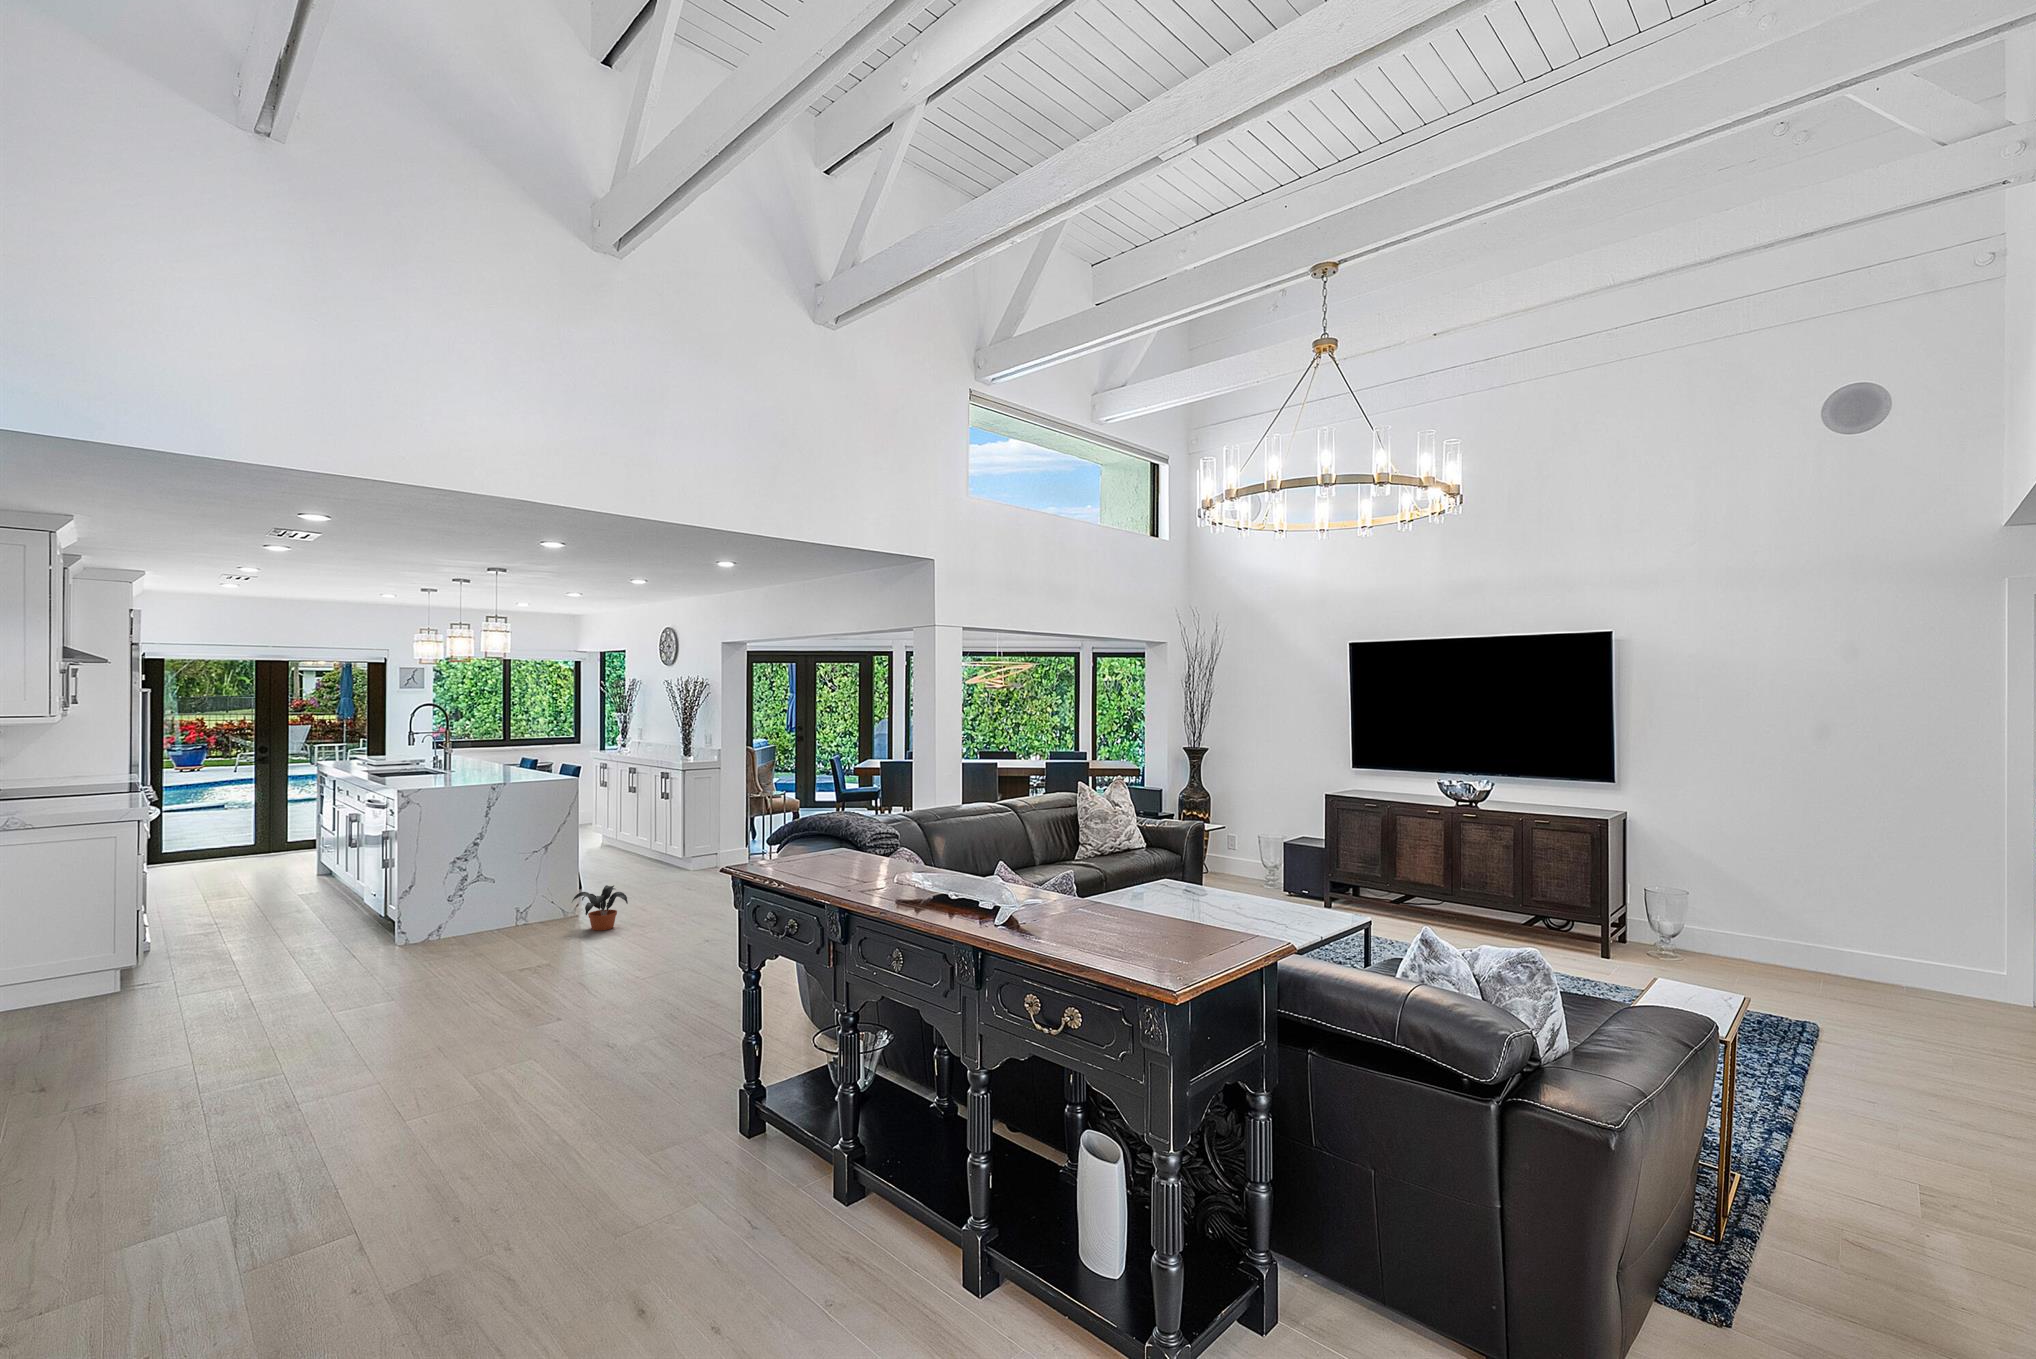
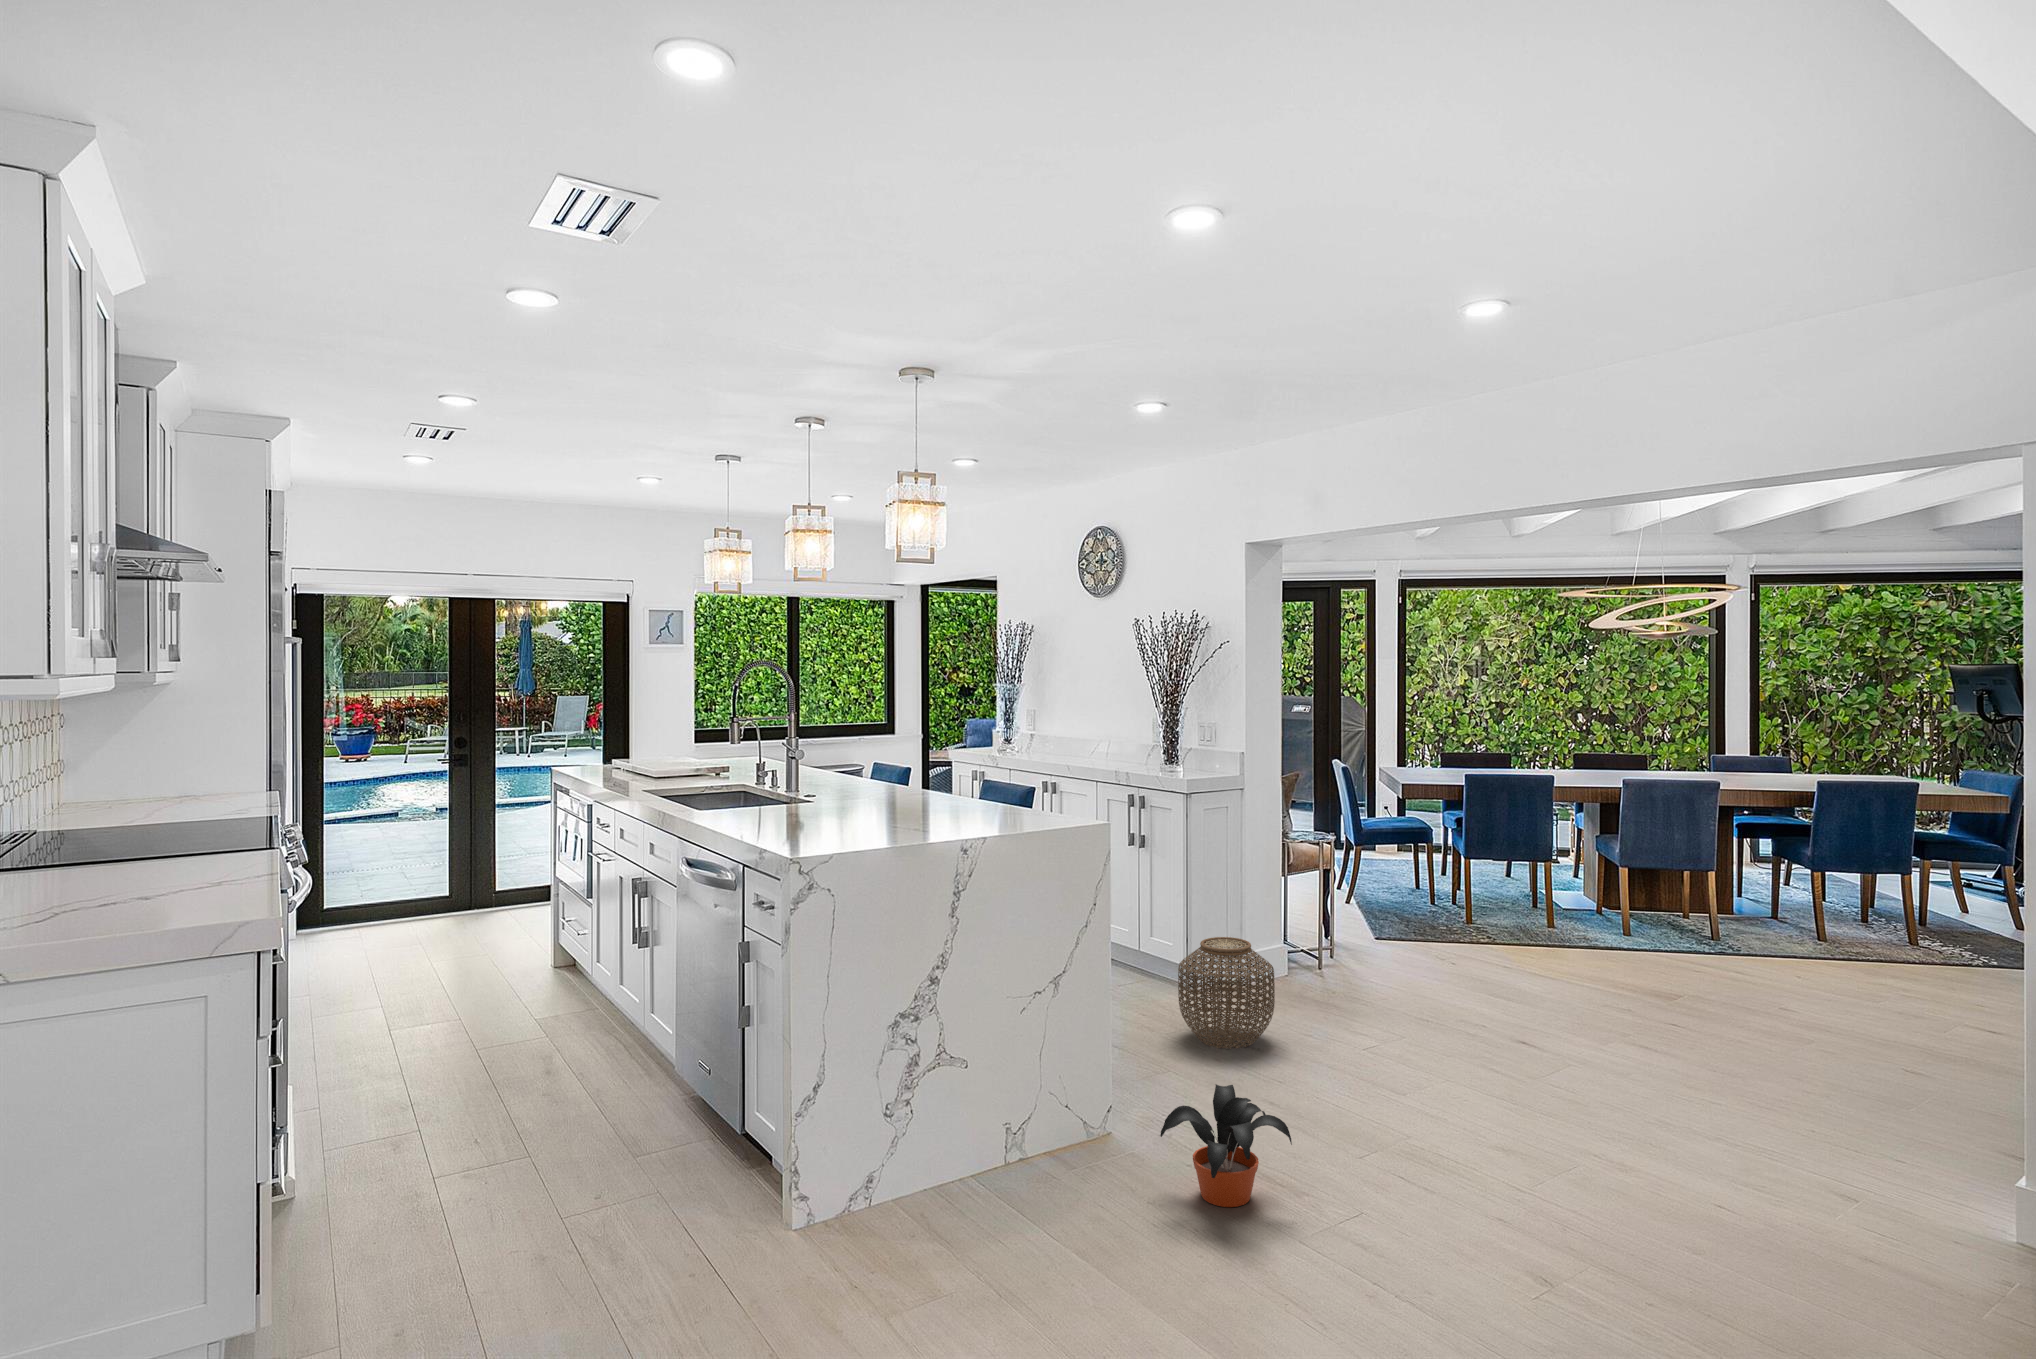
woven basket: none [647,838,695,889] -> present [1178,937,1275,1049]

